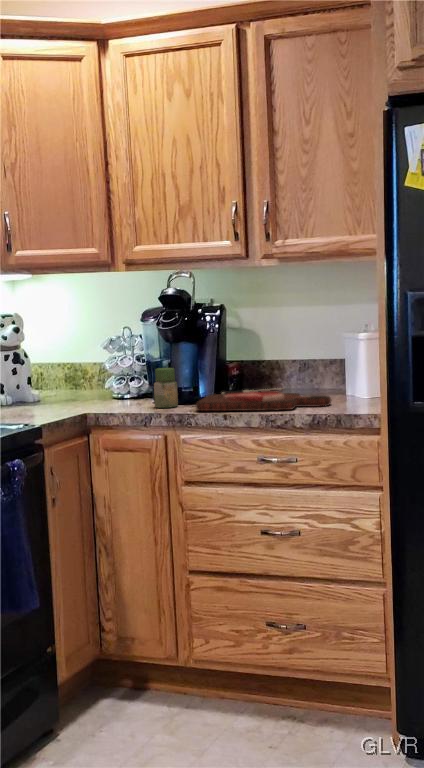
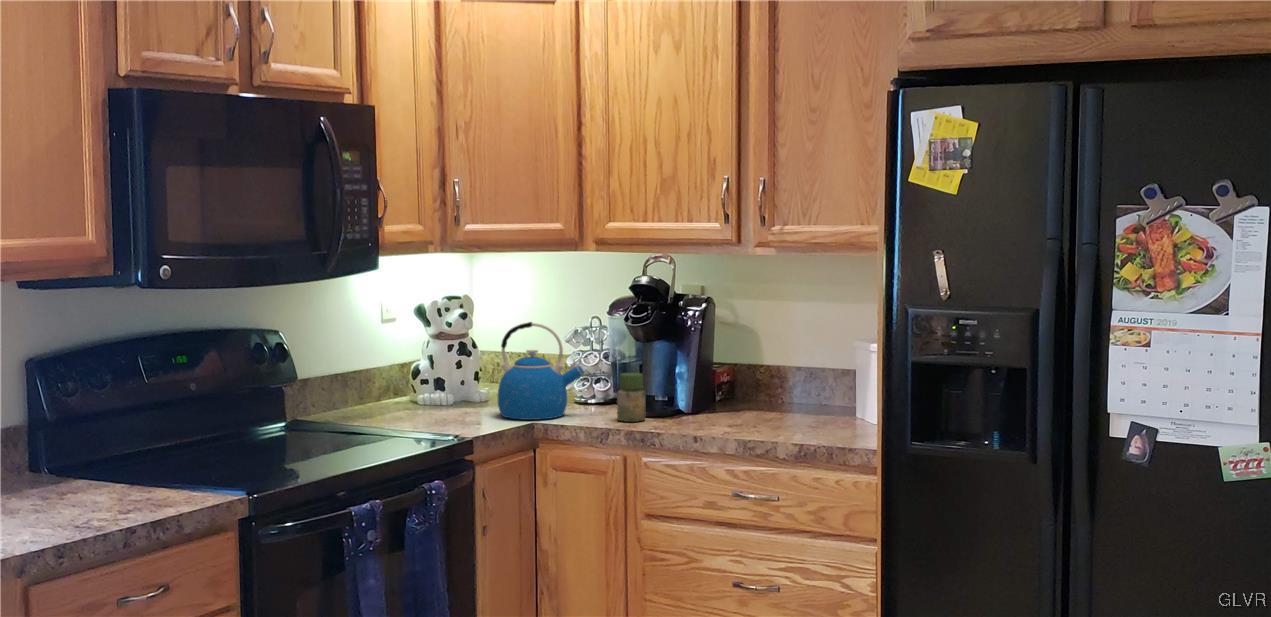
kettle: none [52,330,124,411] -> present [498,322,584,420]
cutting board: present [196,388,331,411] -> none [663,406,830,436]

